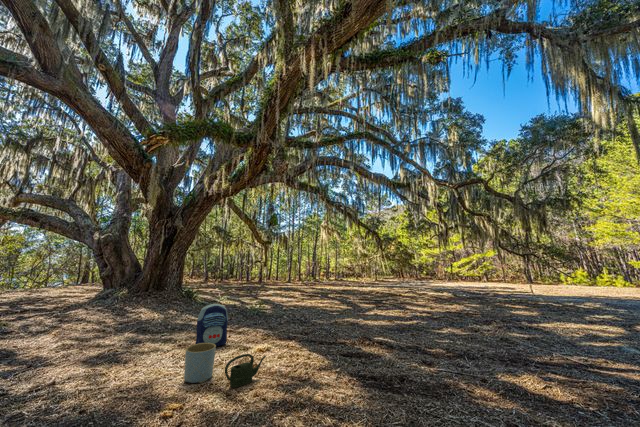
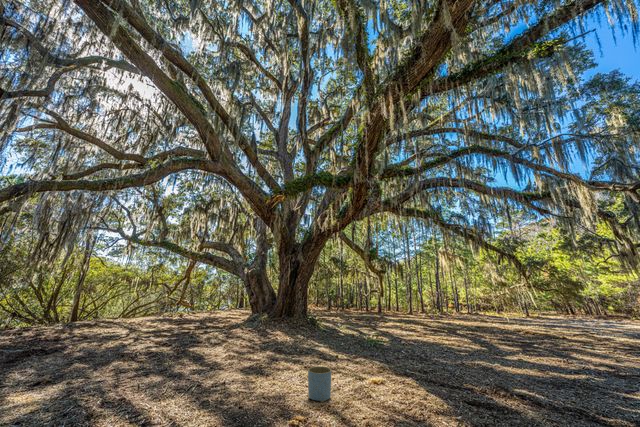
backpack: present [195,304,228,346] -> none [317,332,344,373]
watering can: present [225,354,266,388] -> none [339,381,376,412]

